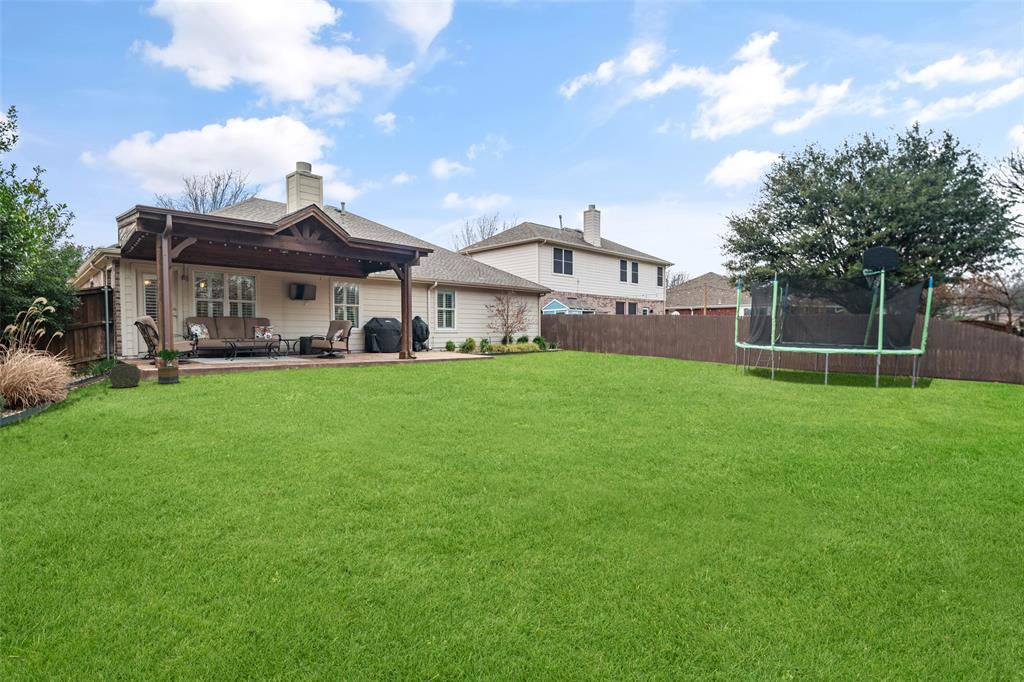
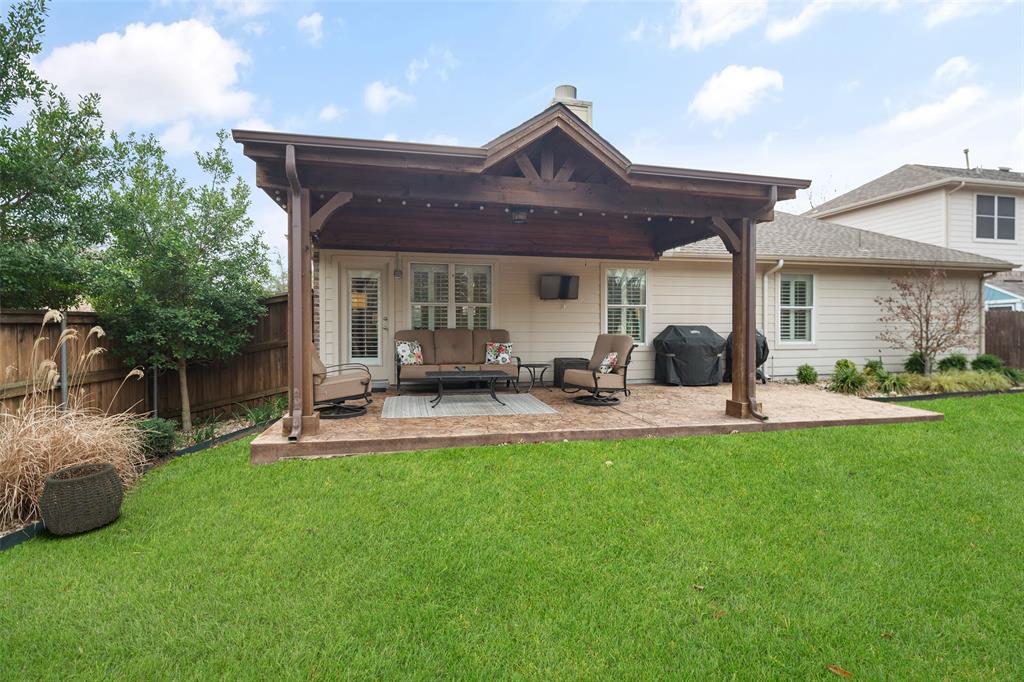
potted tree: present [158,349,182,383] -> none [155,424,231,518]

